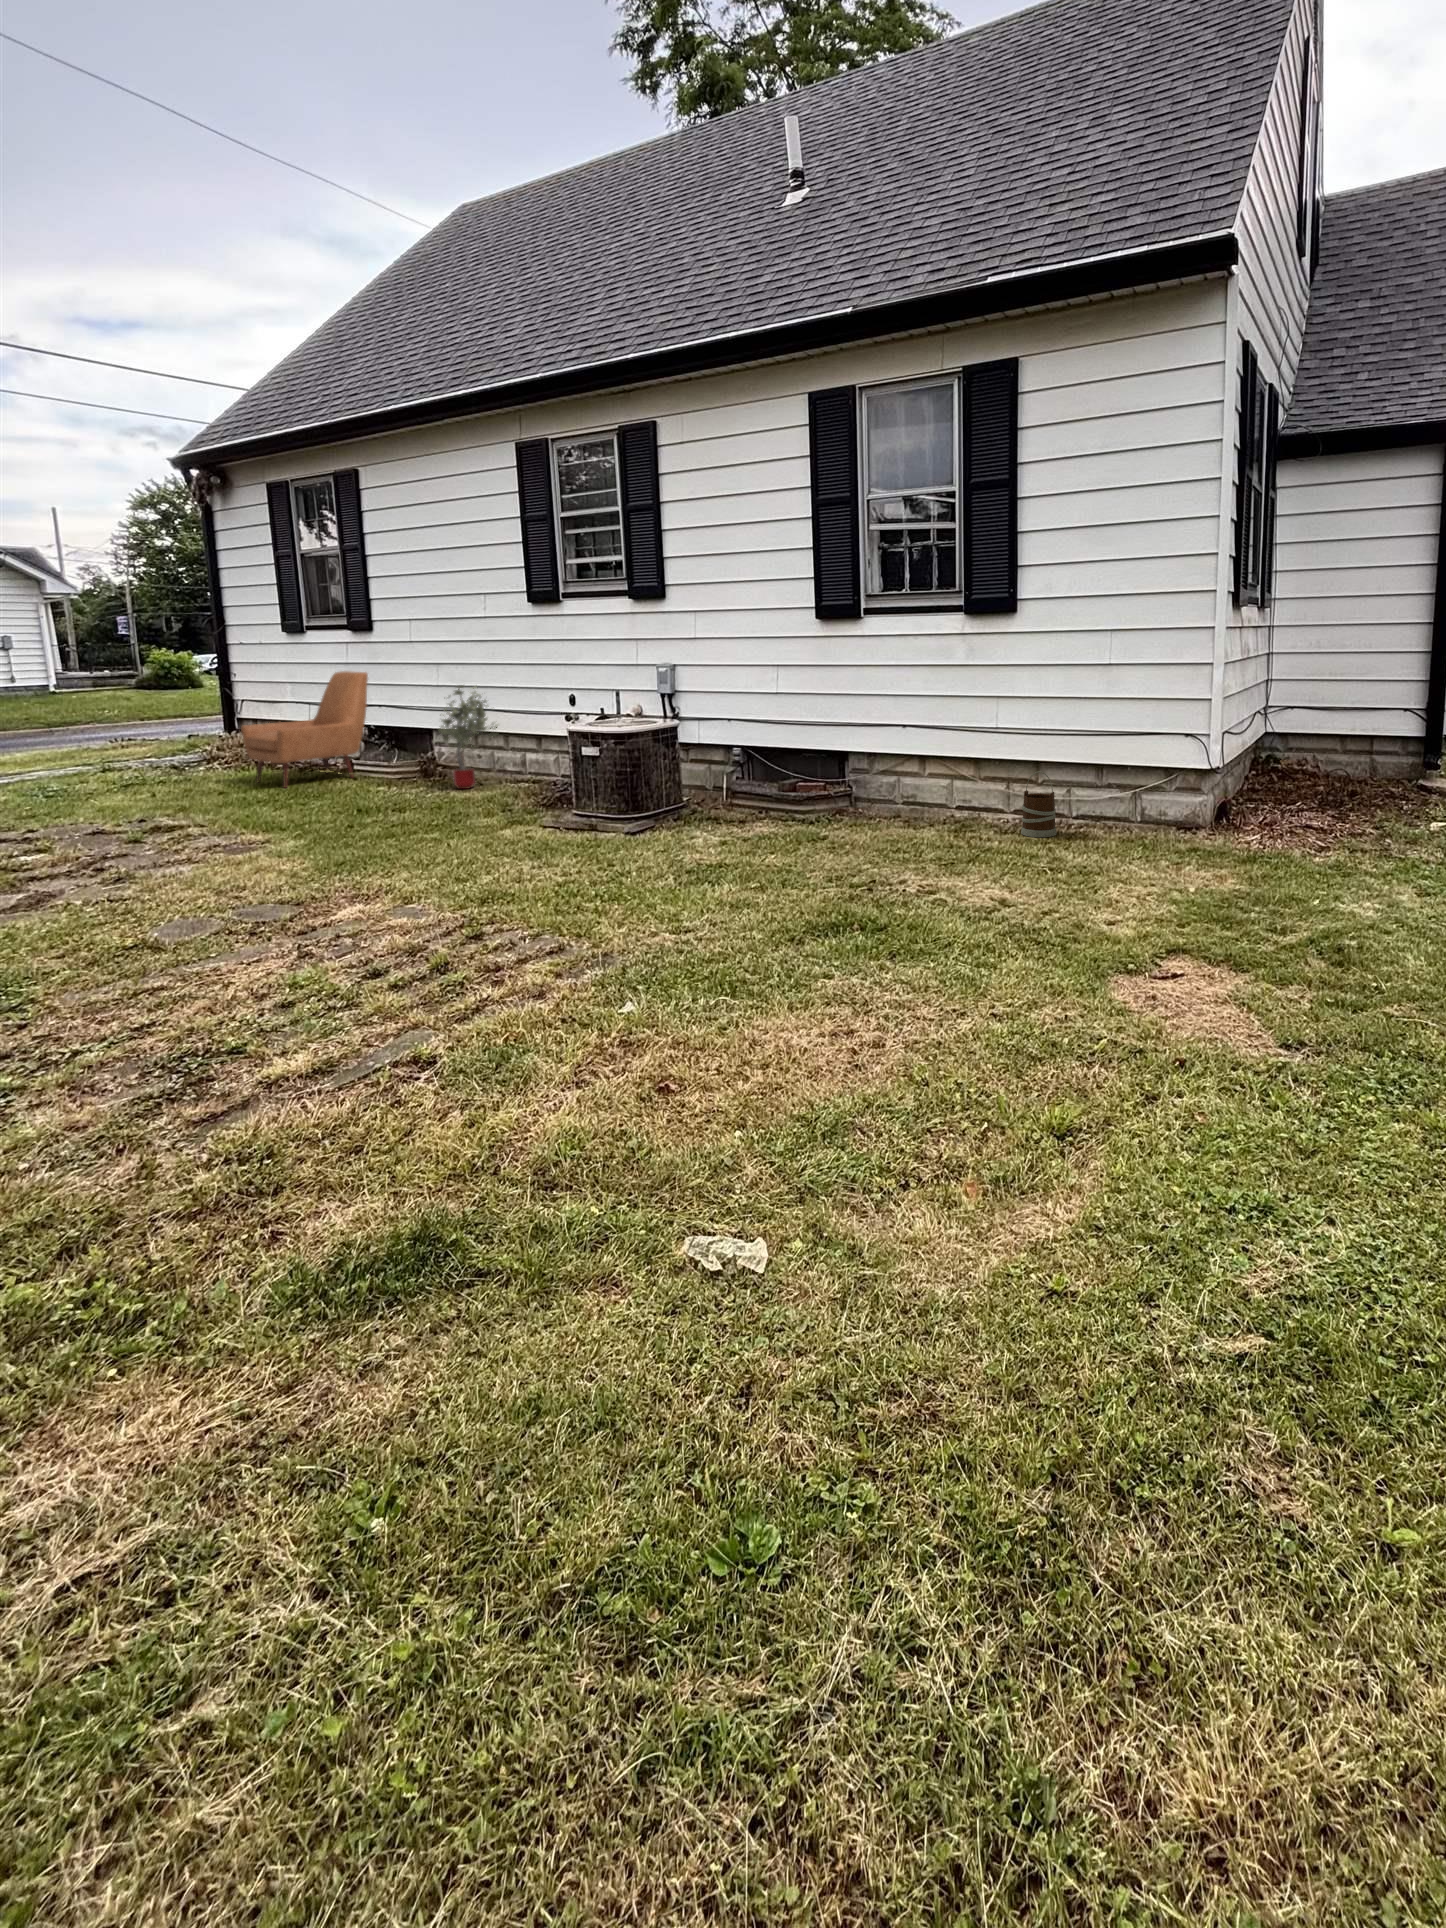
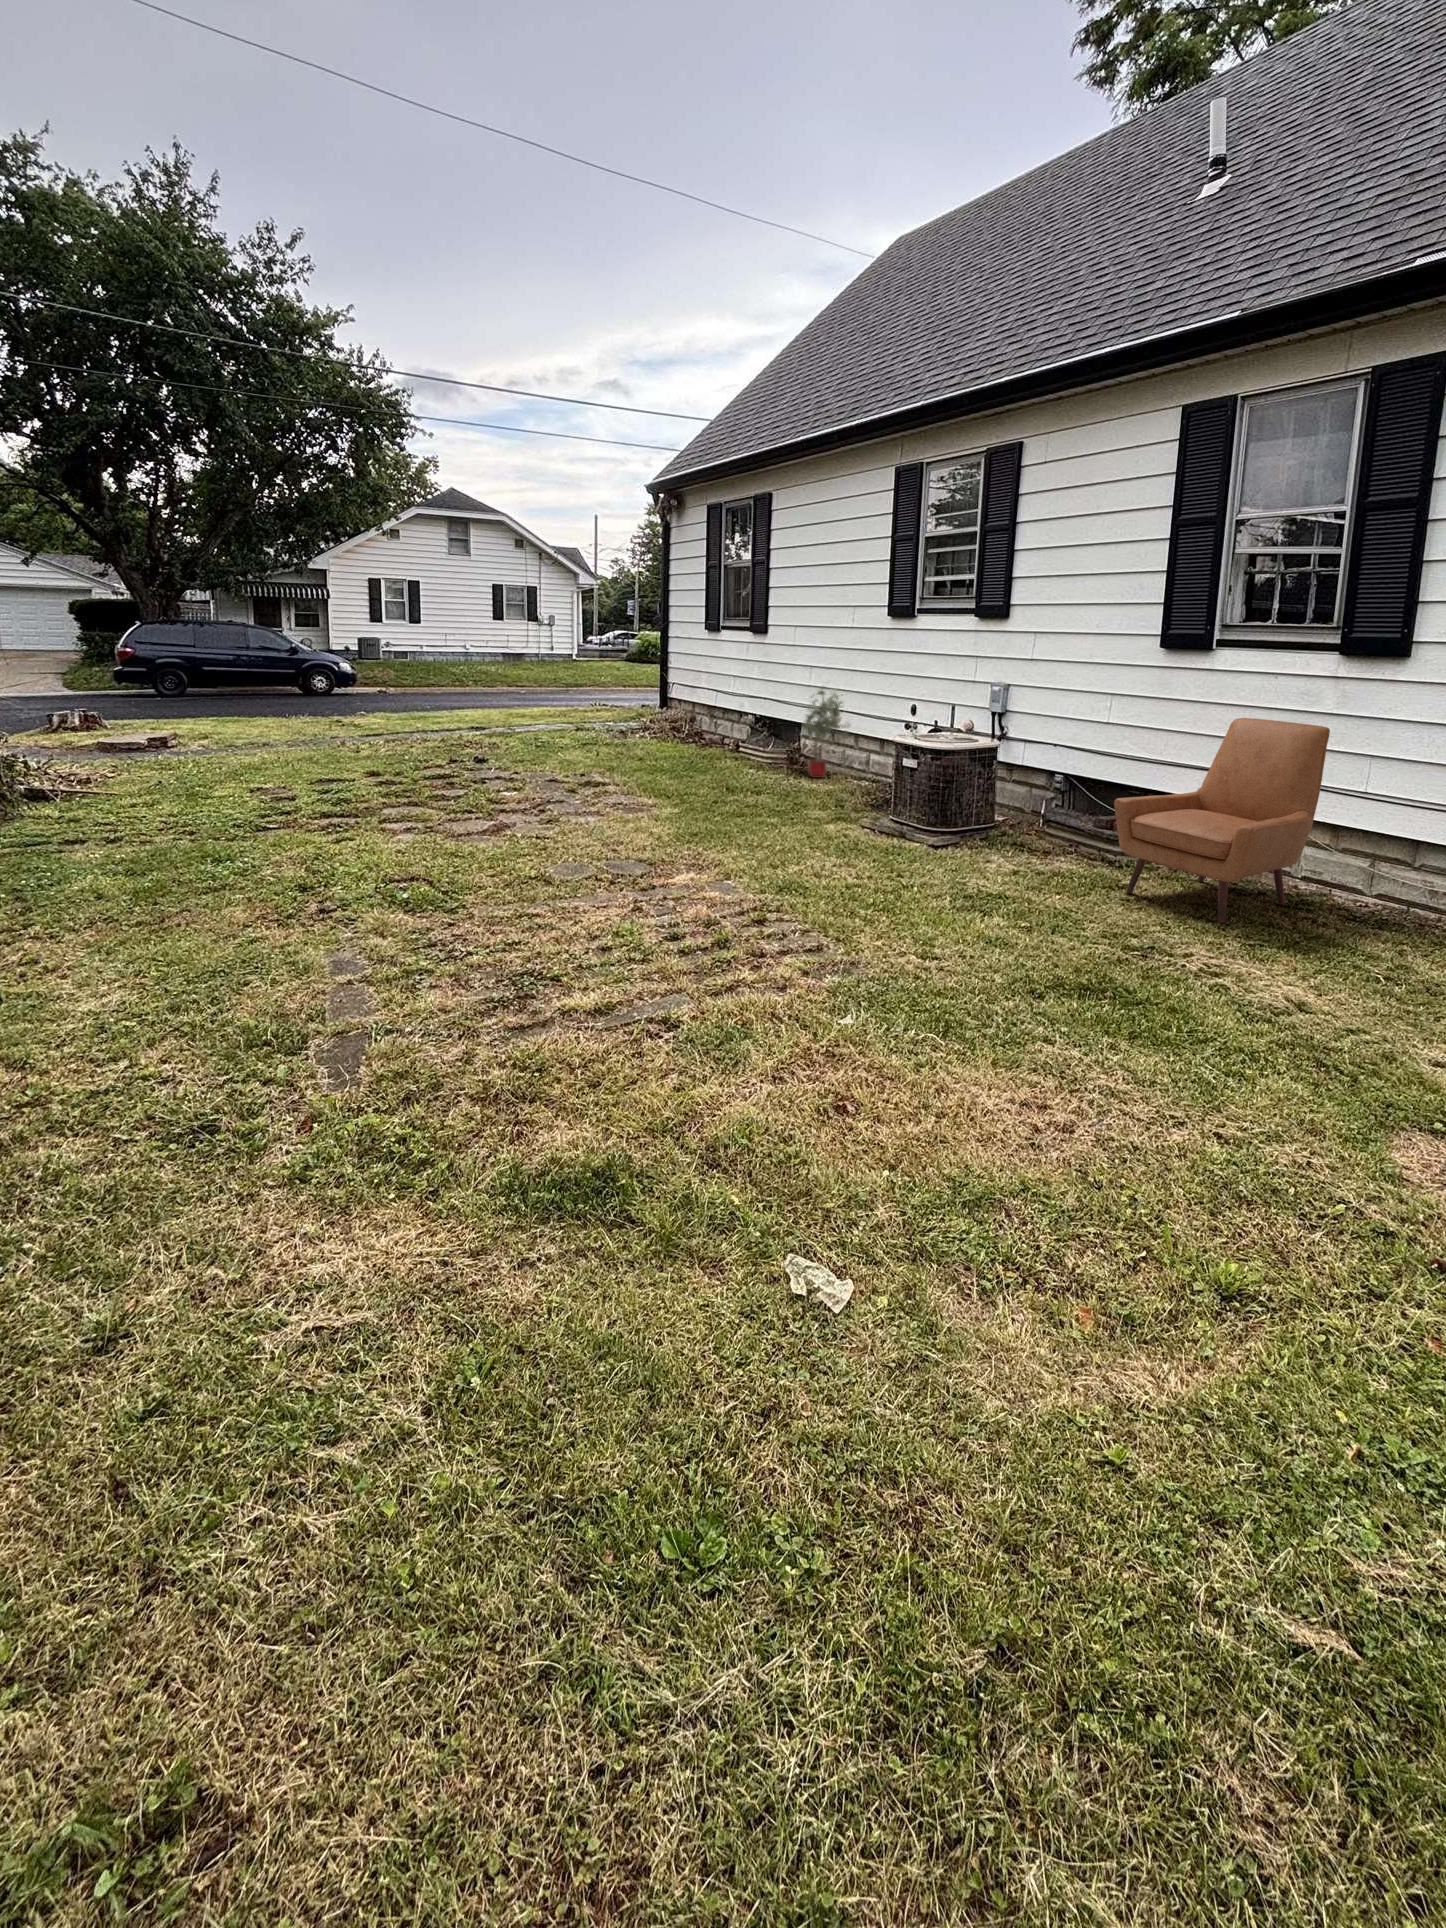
chair: present [241,671,368,788] -> present [1114,718,1330,923]
wooden bucket: present [1021,771,1057,837] -> none [1371,851,1424,931]

